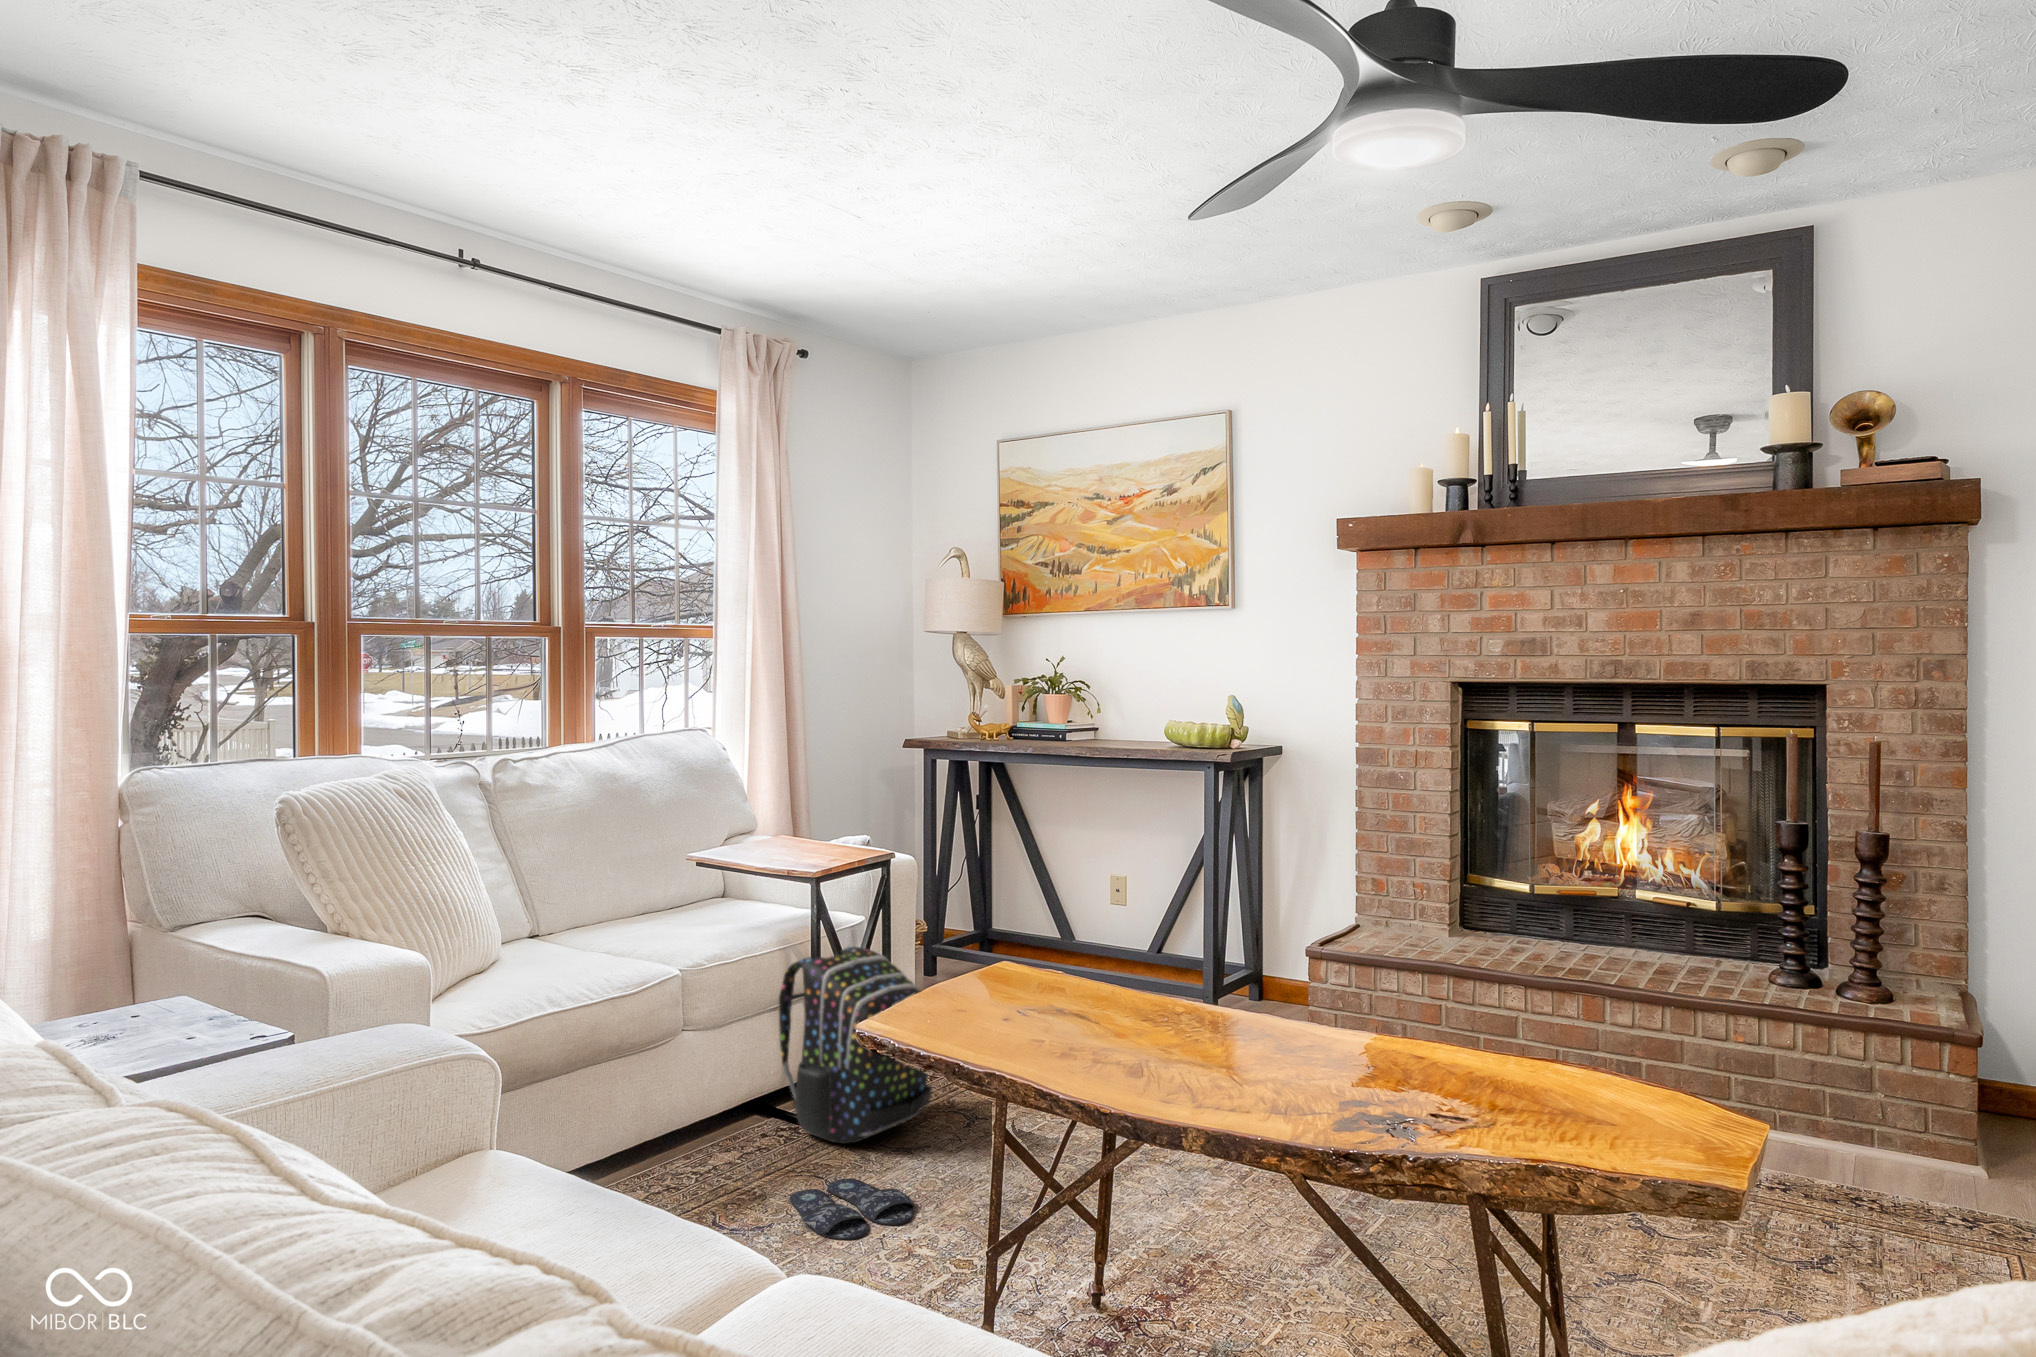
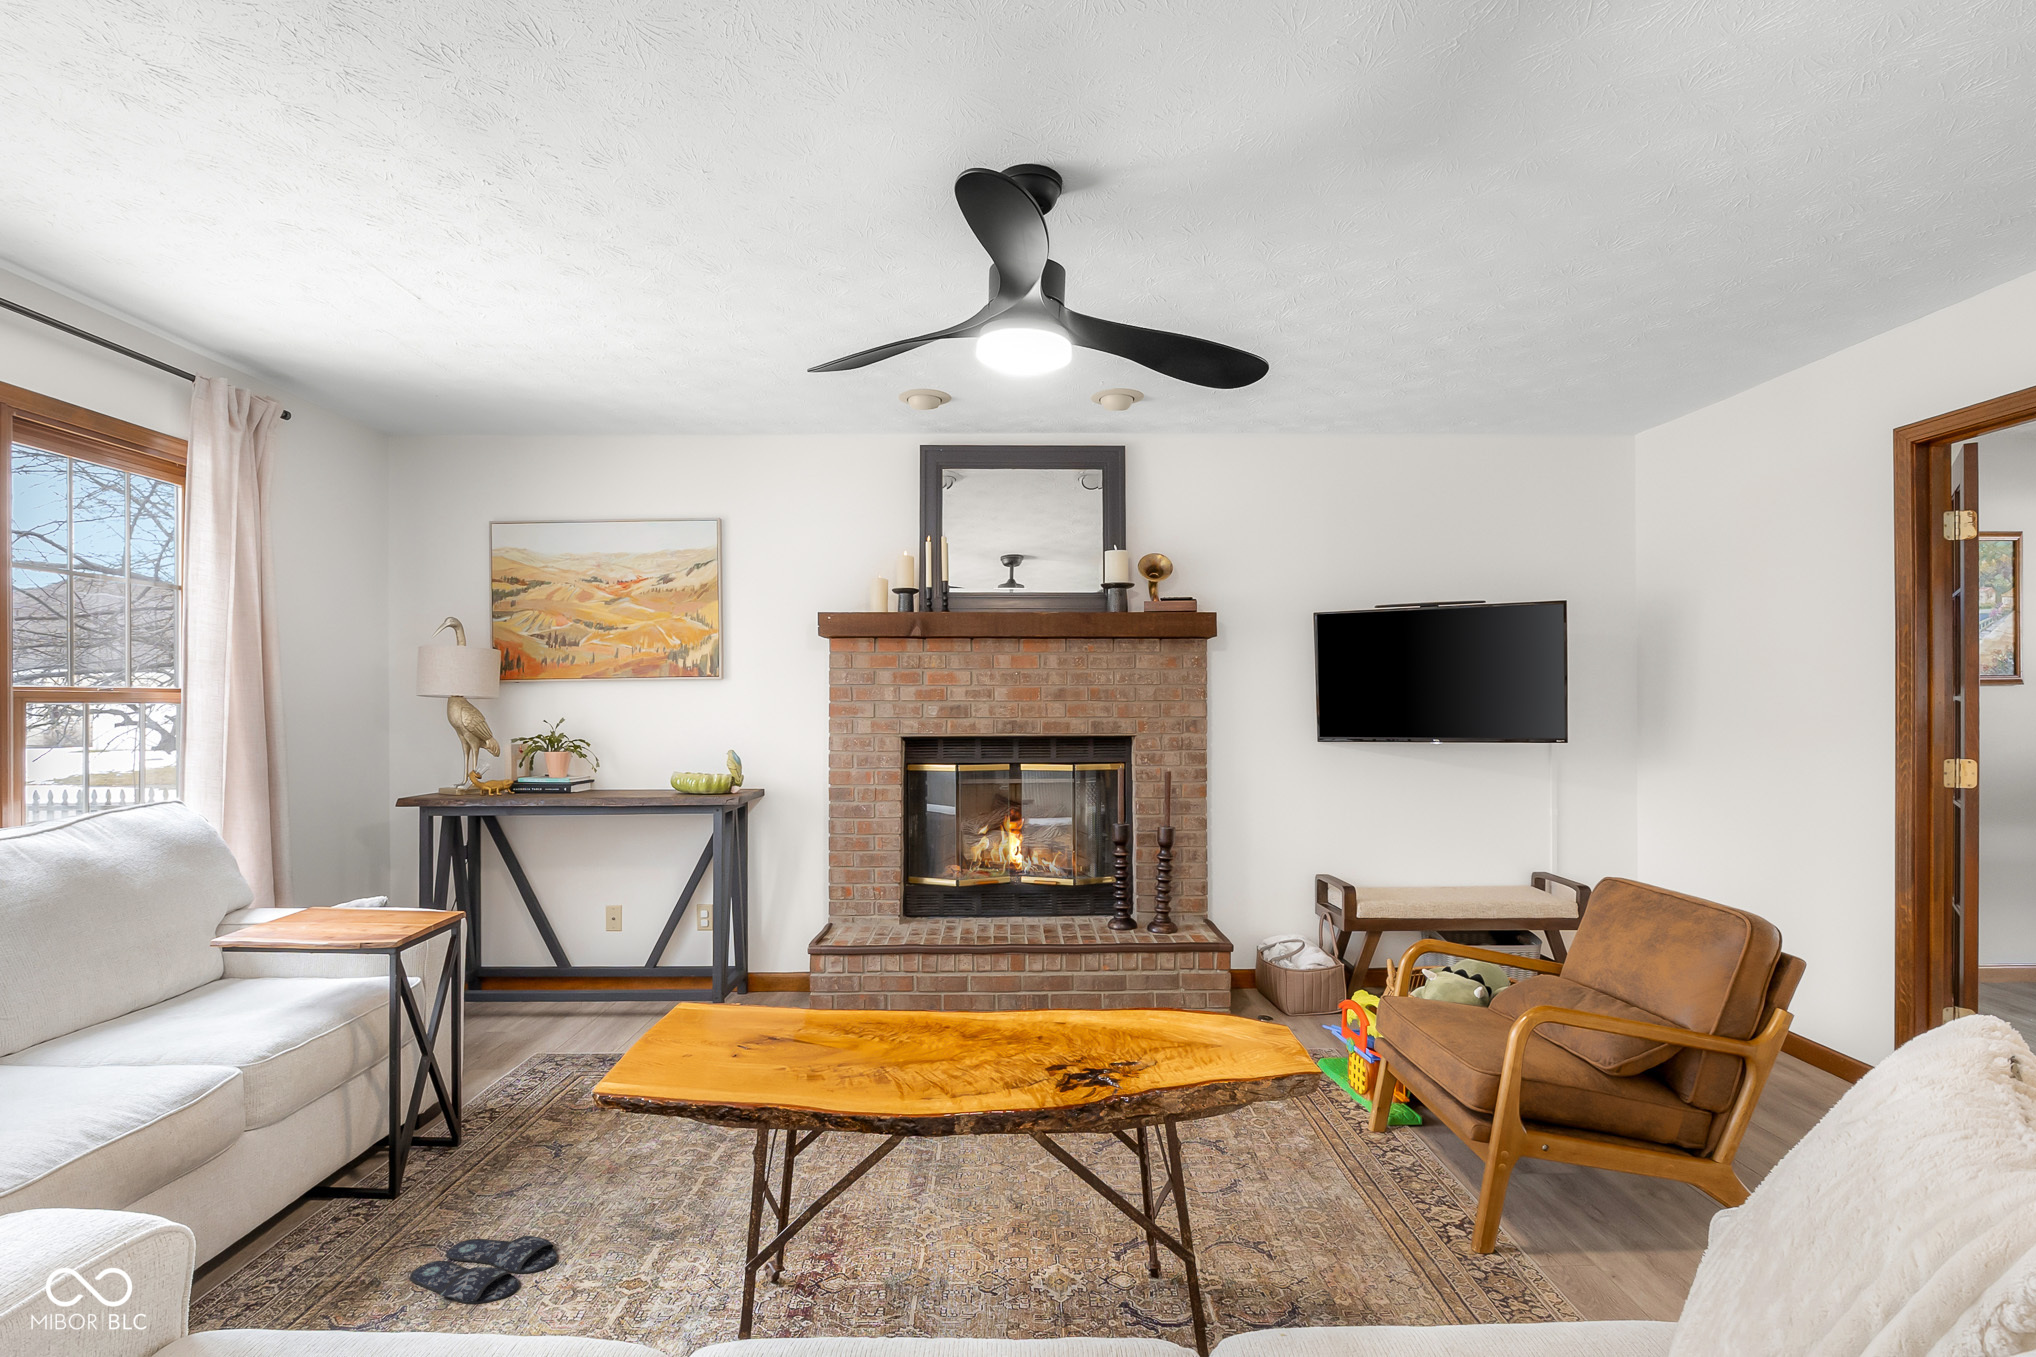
backpack: present [779,947,932,1144] -> none [347,1010,533,1211]

